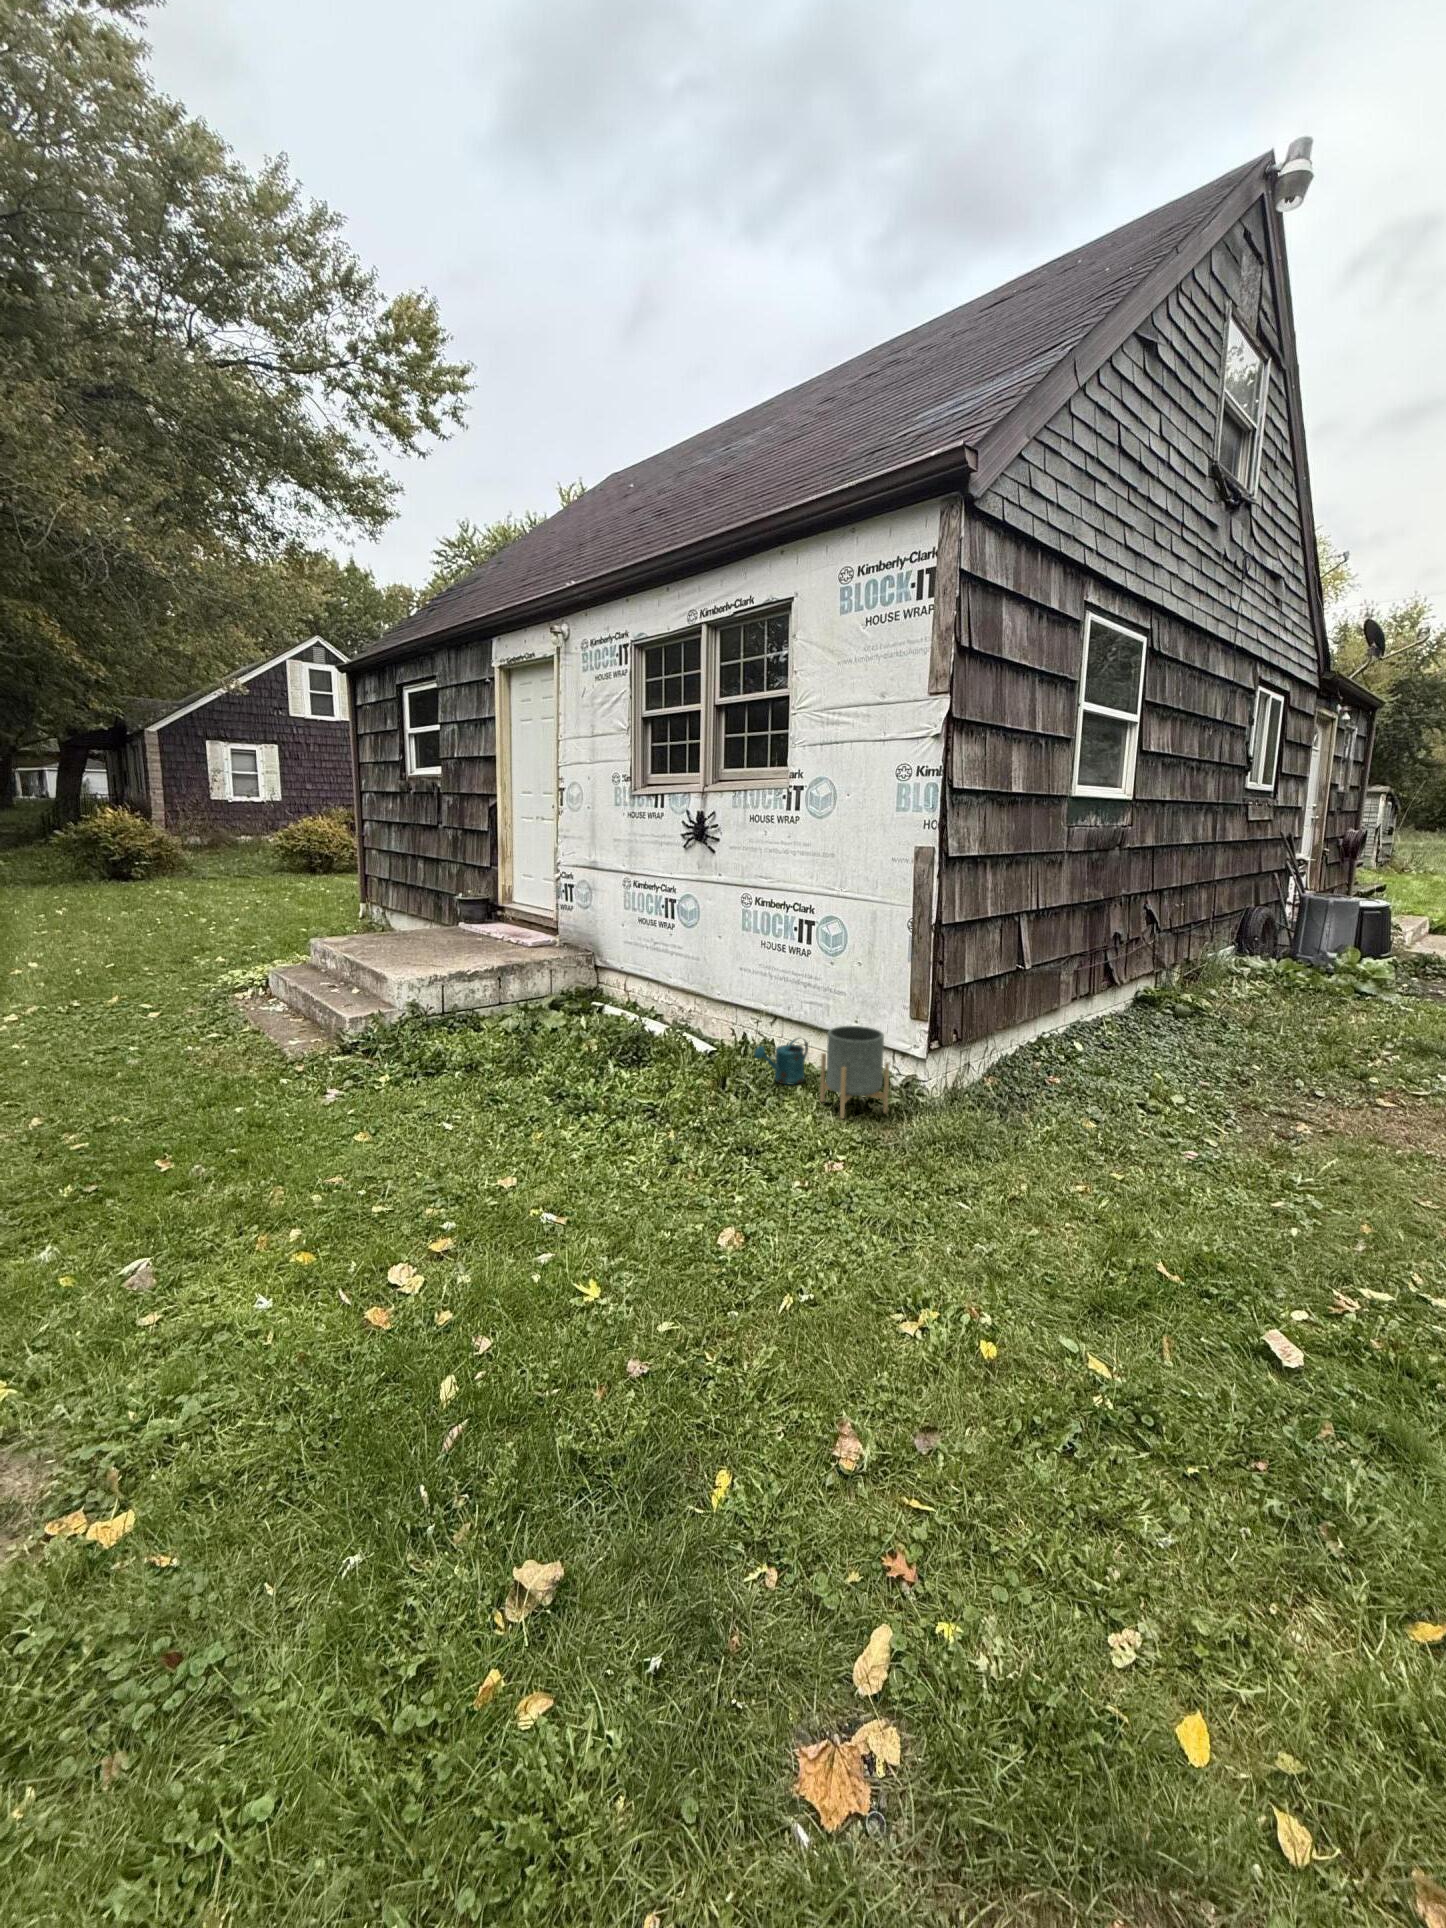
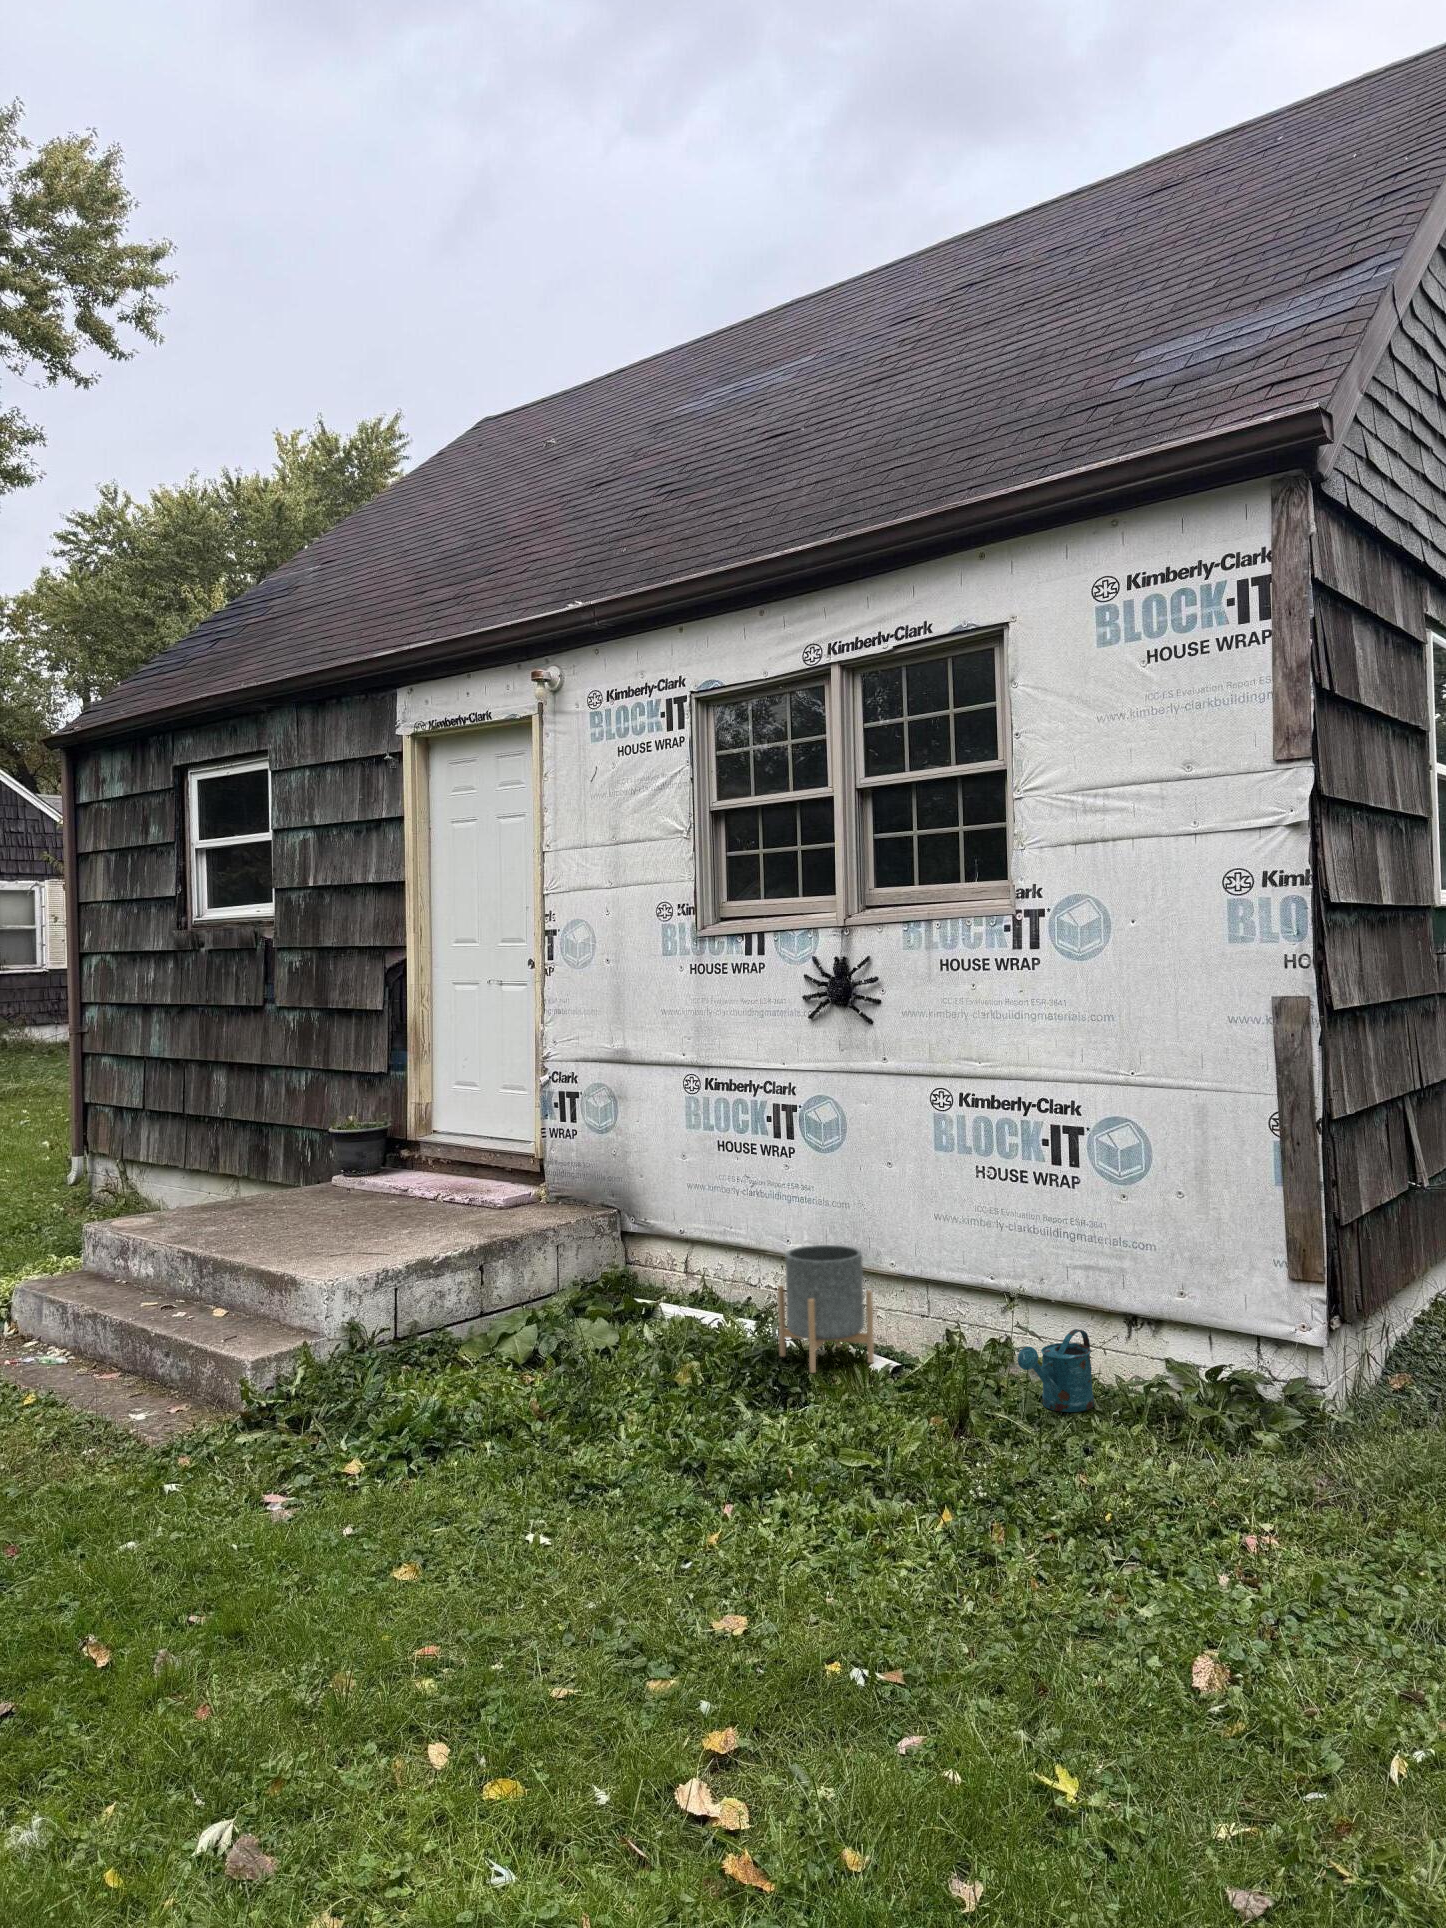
planter: present [820,1026,889,1119] -> present [778,1245,874,1373]

